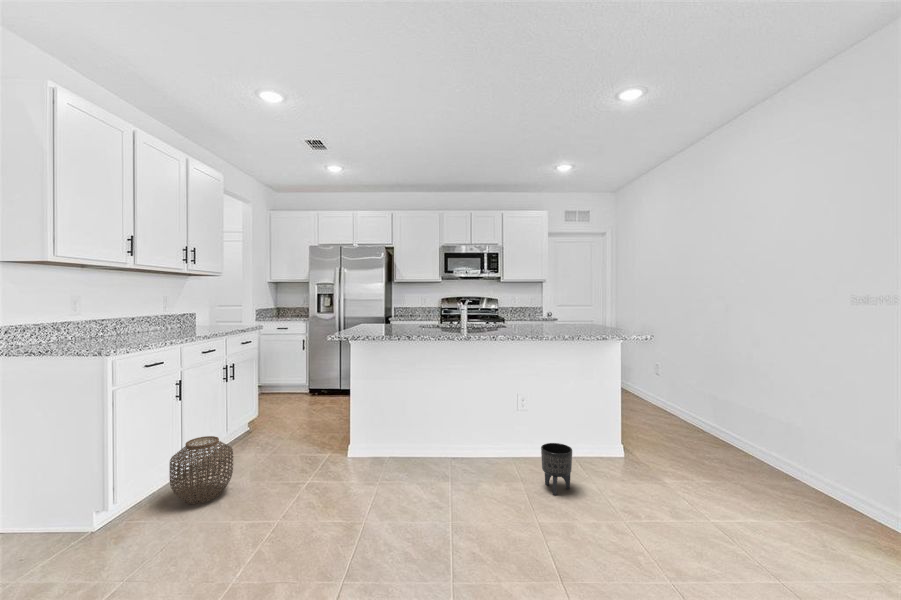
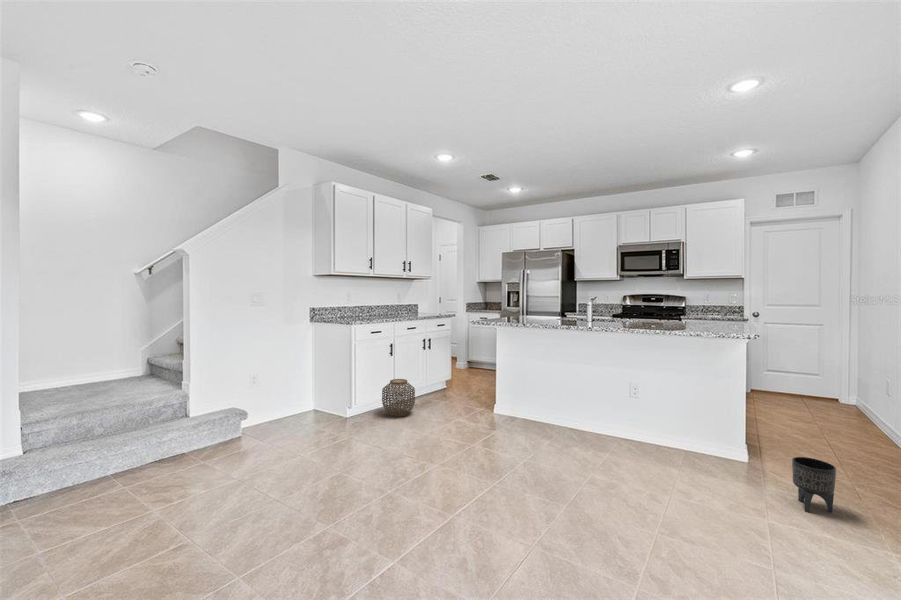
planter: present [541,443,572,495] -> present [792,457,836,512]

